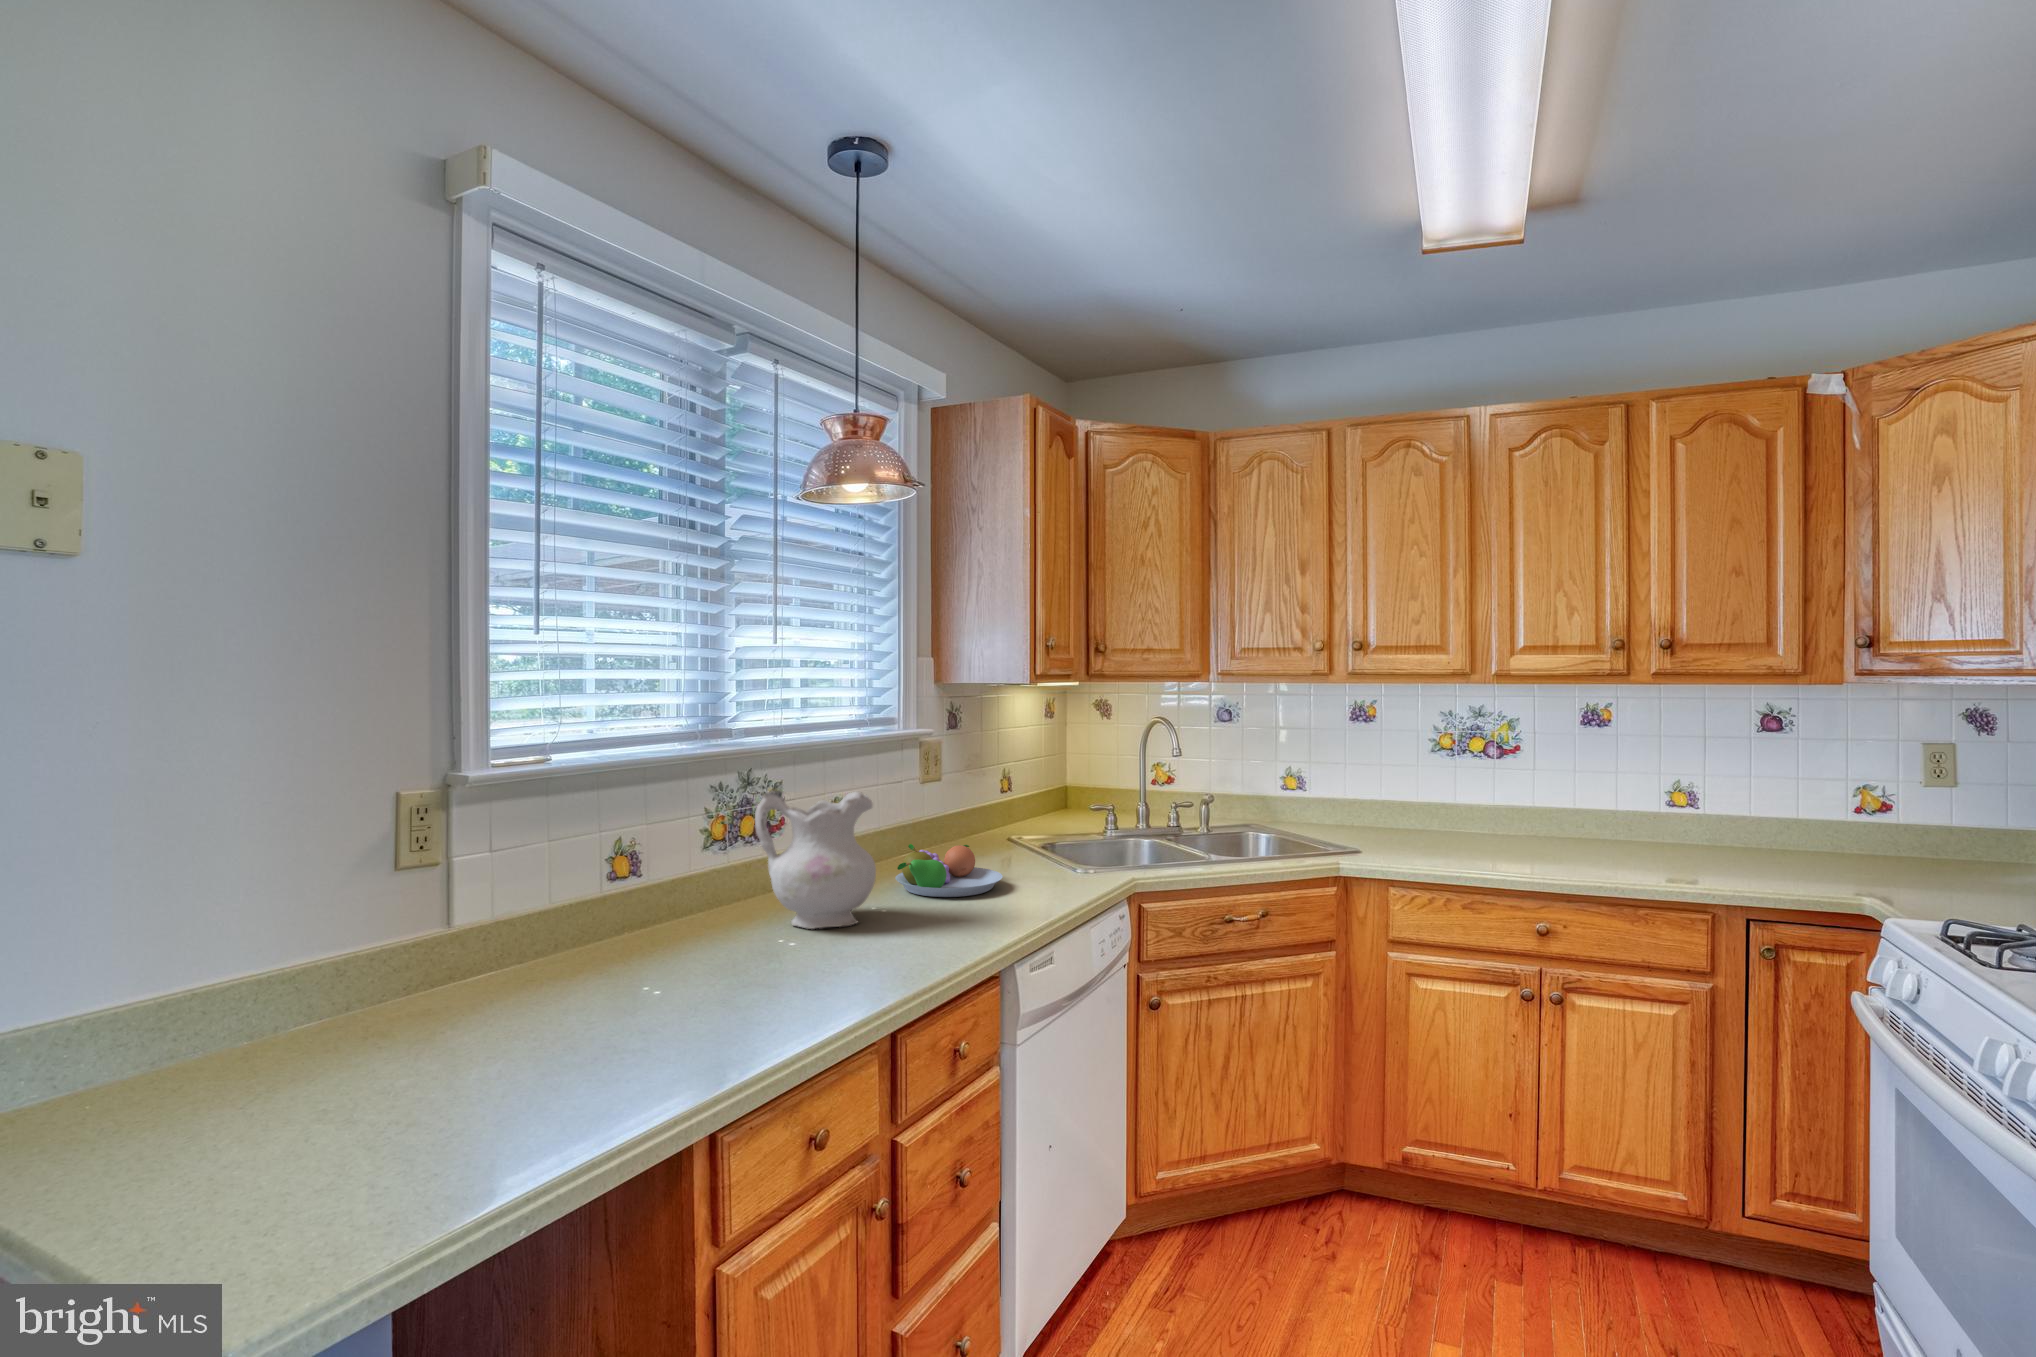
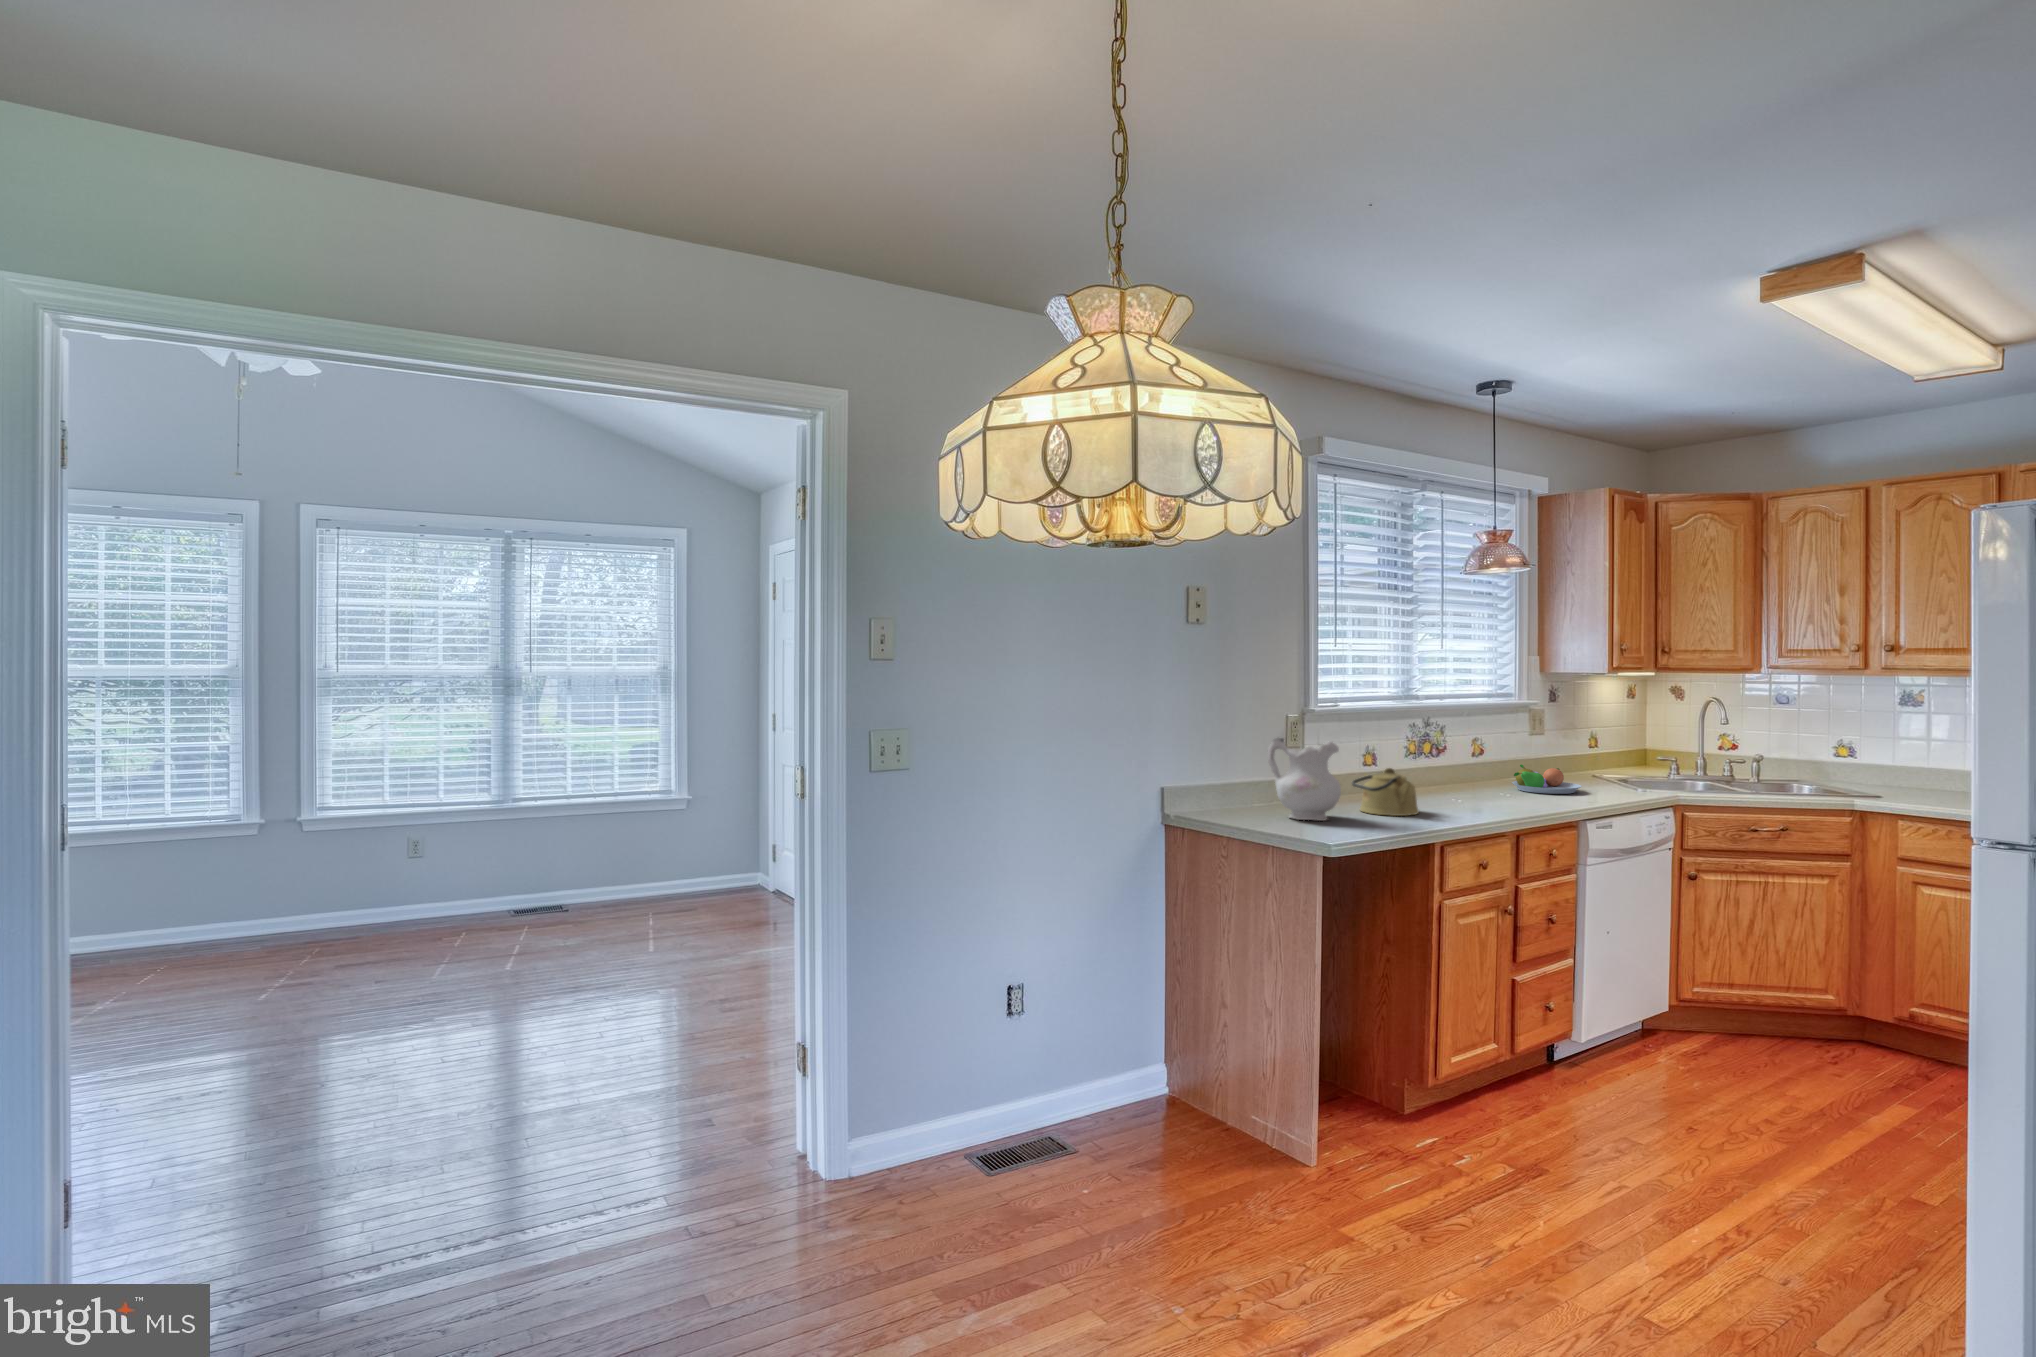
ceramic pitcher: present [755,791,876,929] -> present [1268,738,1341,821]
kettle: none [529,915,689,1043] -> present [1352,768,1419,816]

